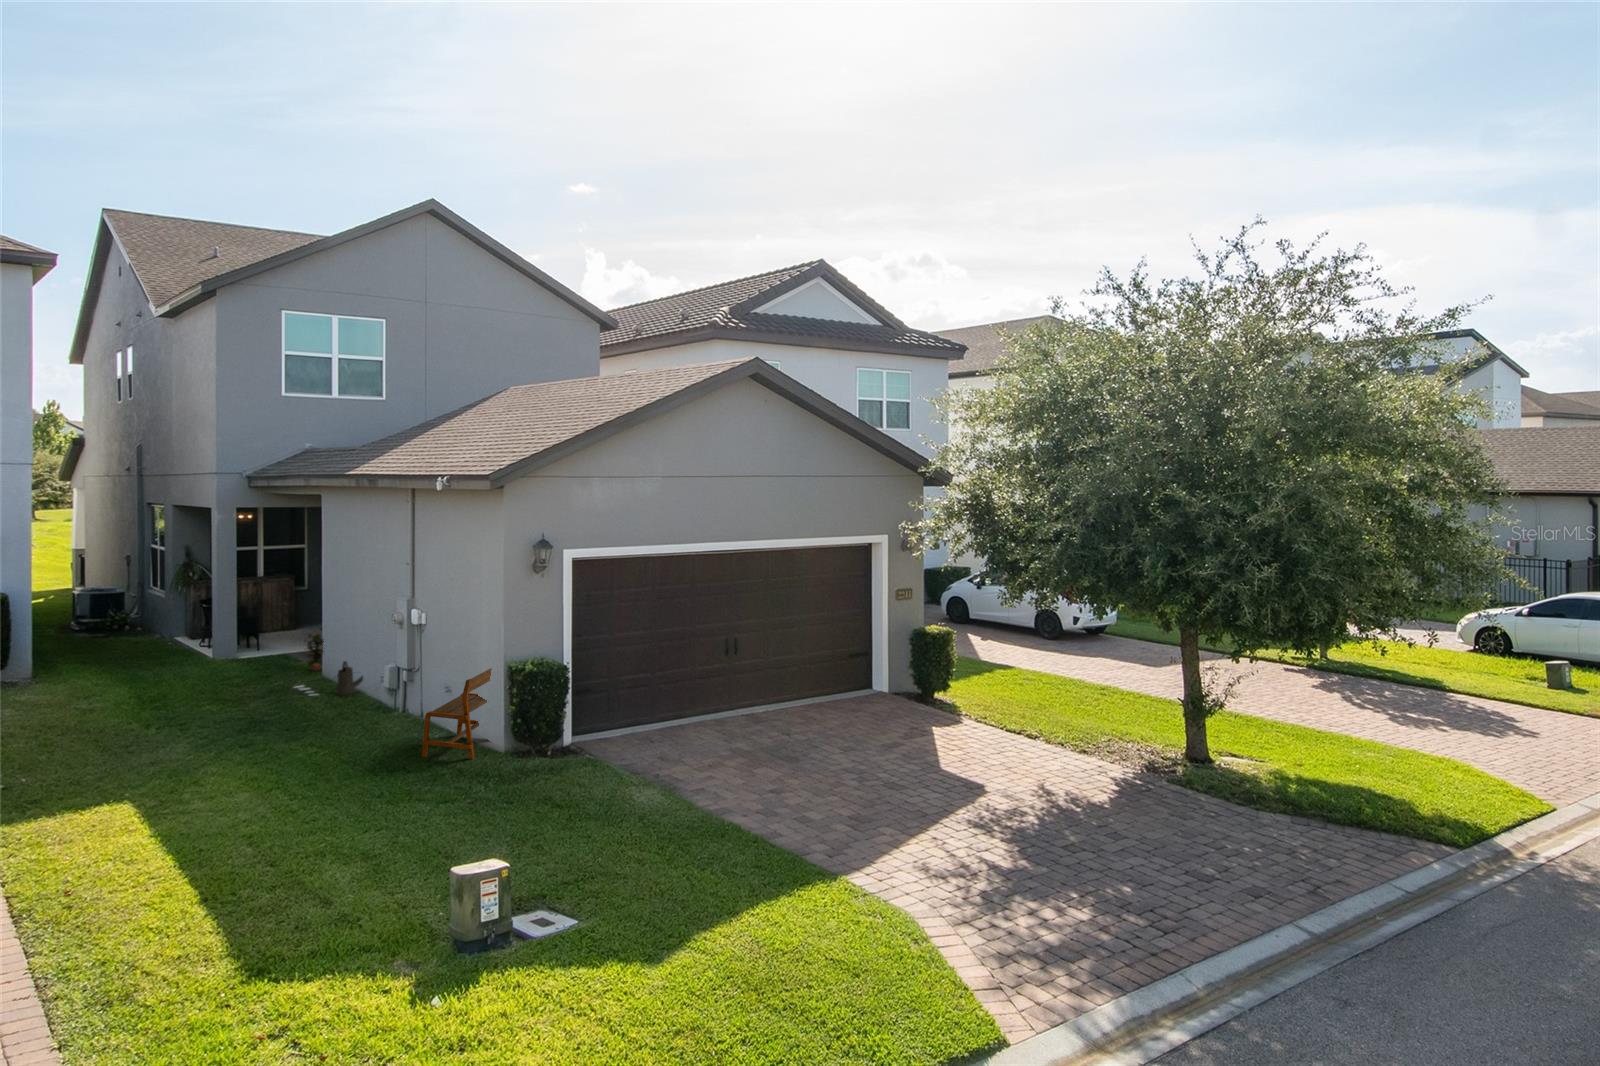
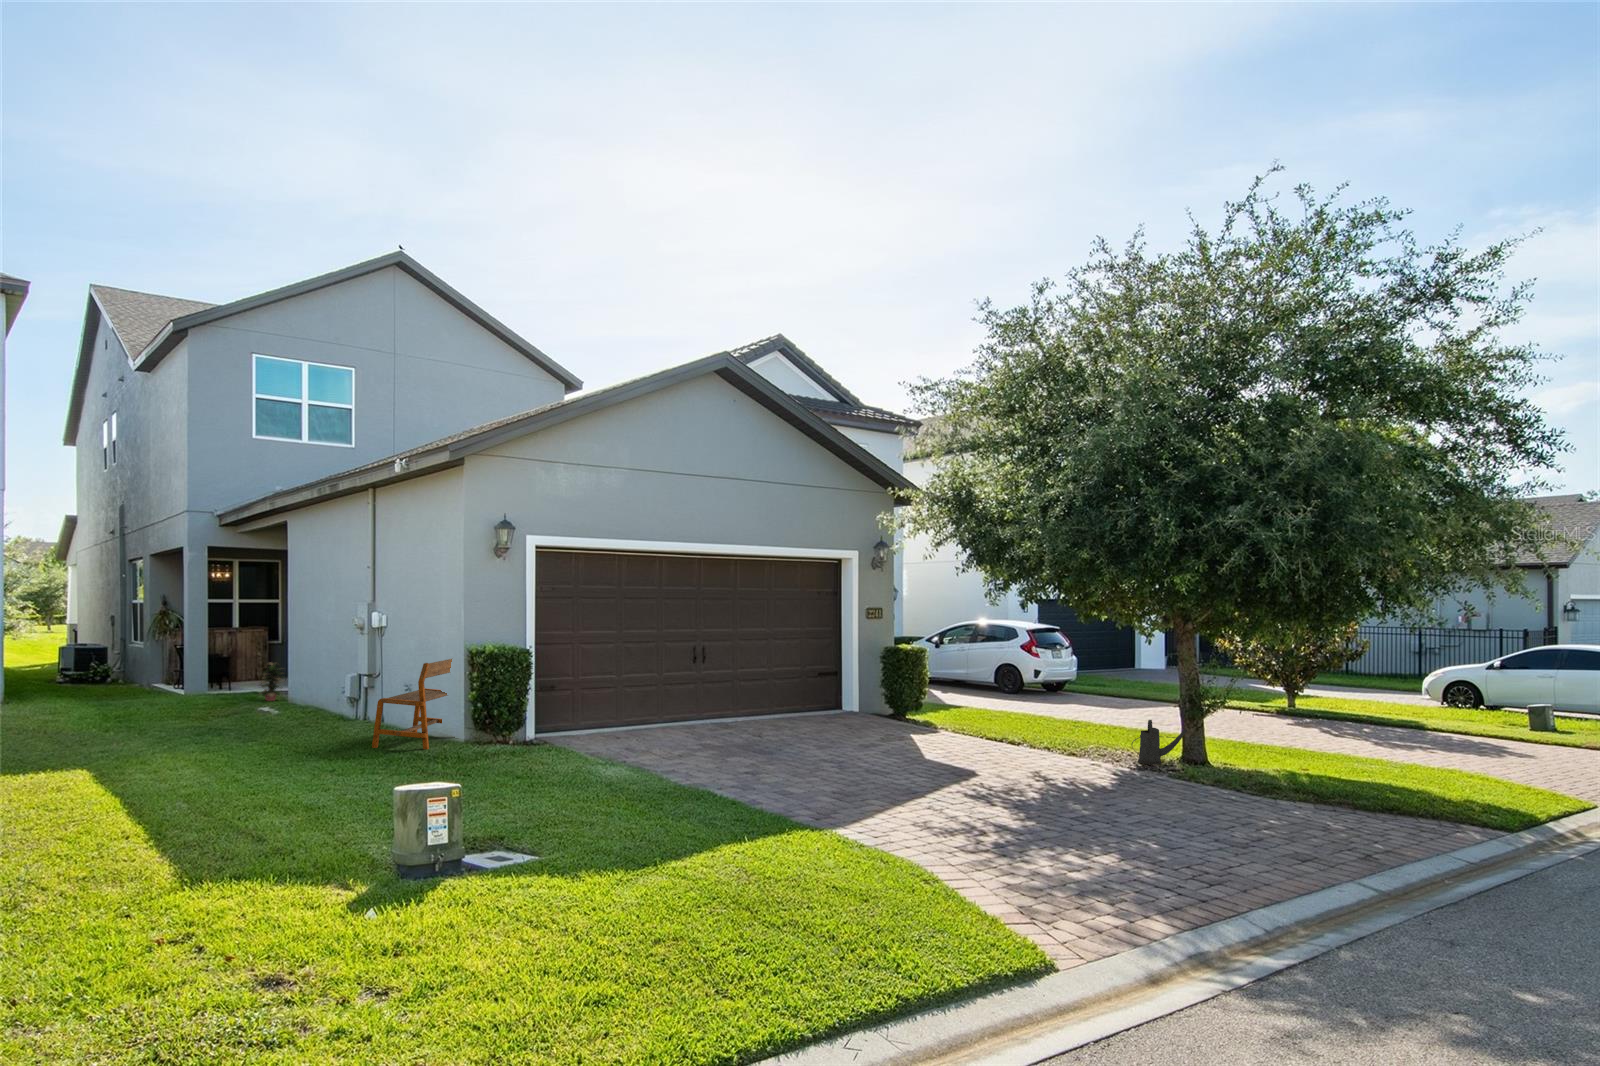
watering can: present [337,661,363,696] -> present [1132,720,1187,765]

